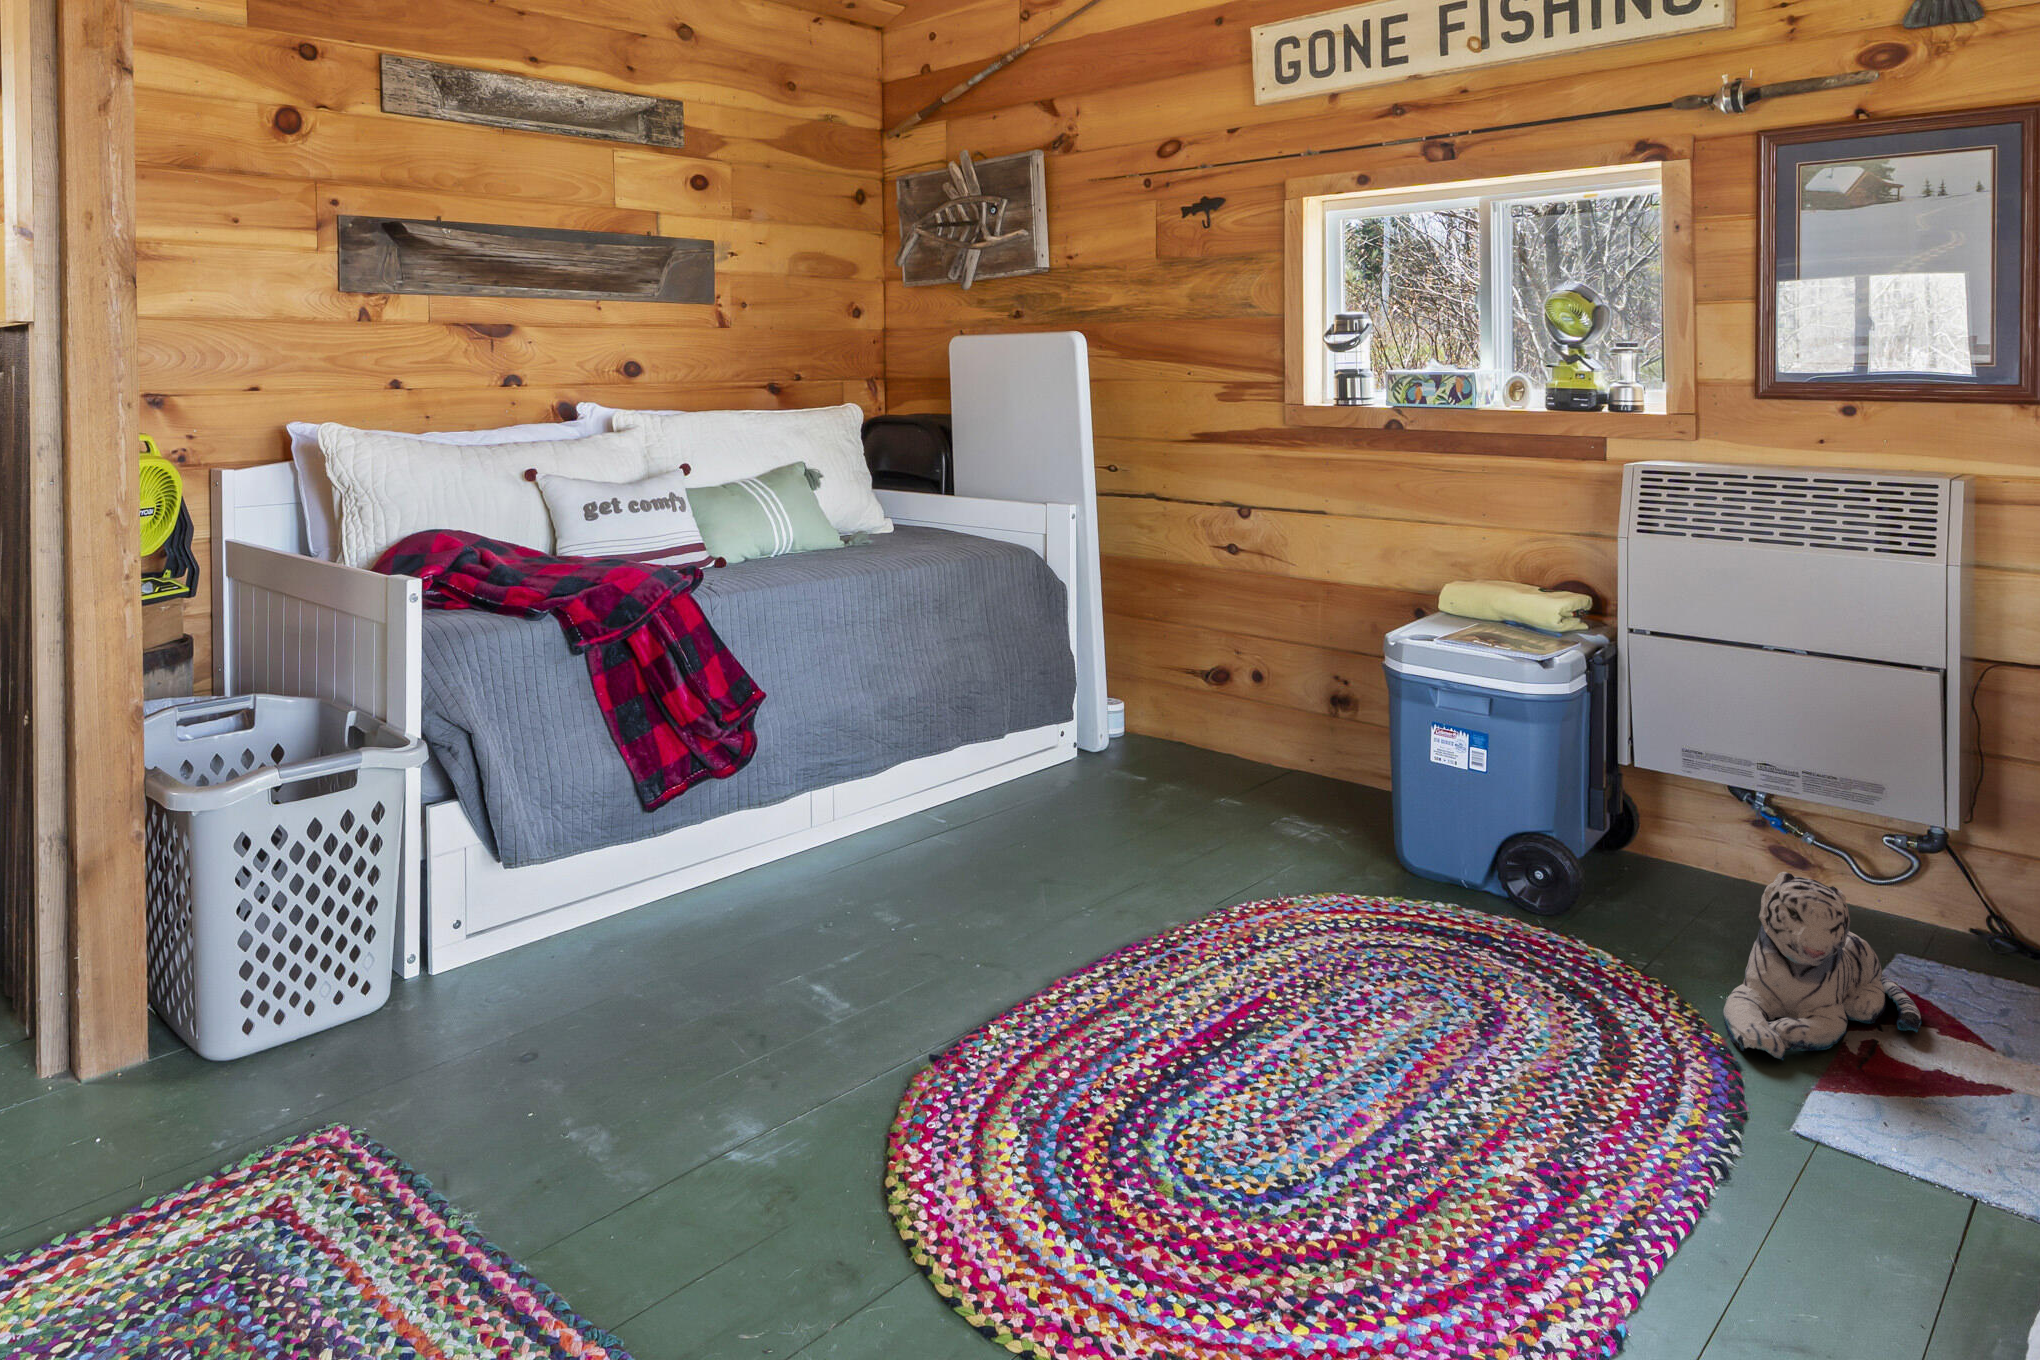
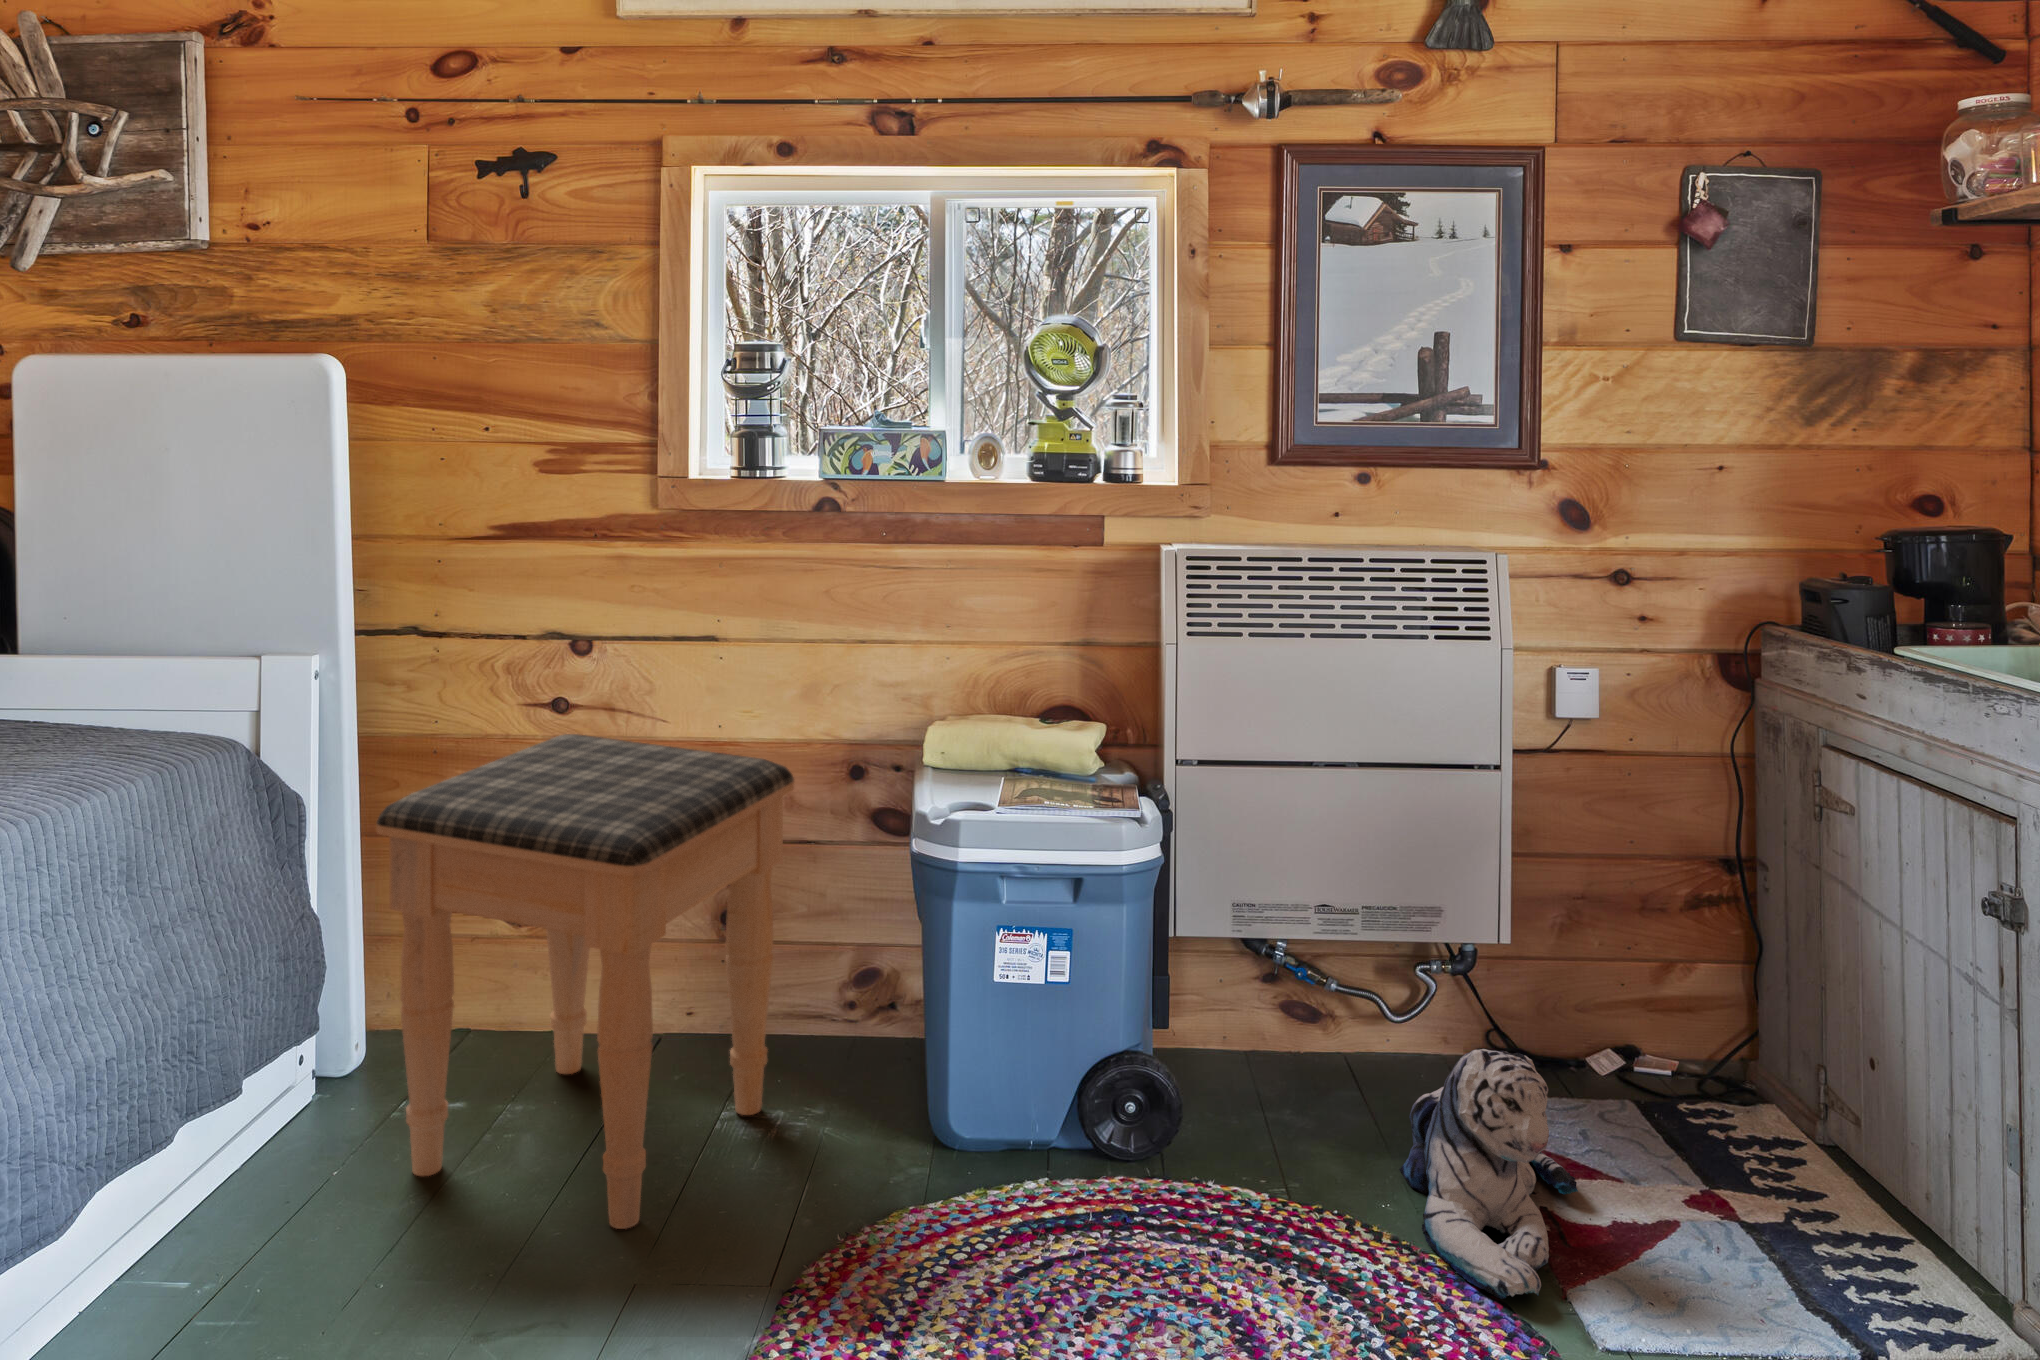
footstool: none [1061,572,1322,853] -> present [376,734,794,1229]

